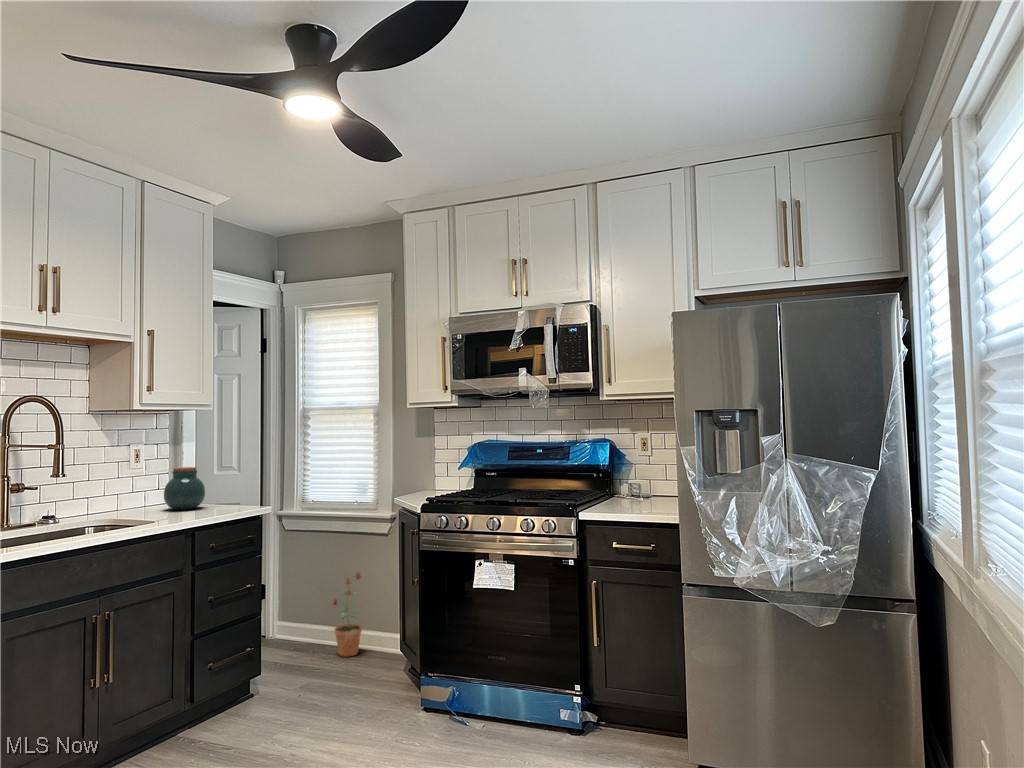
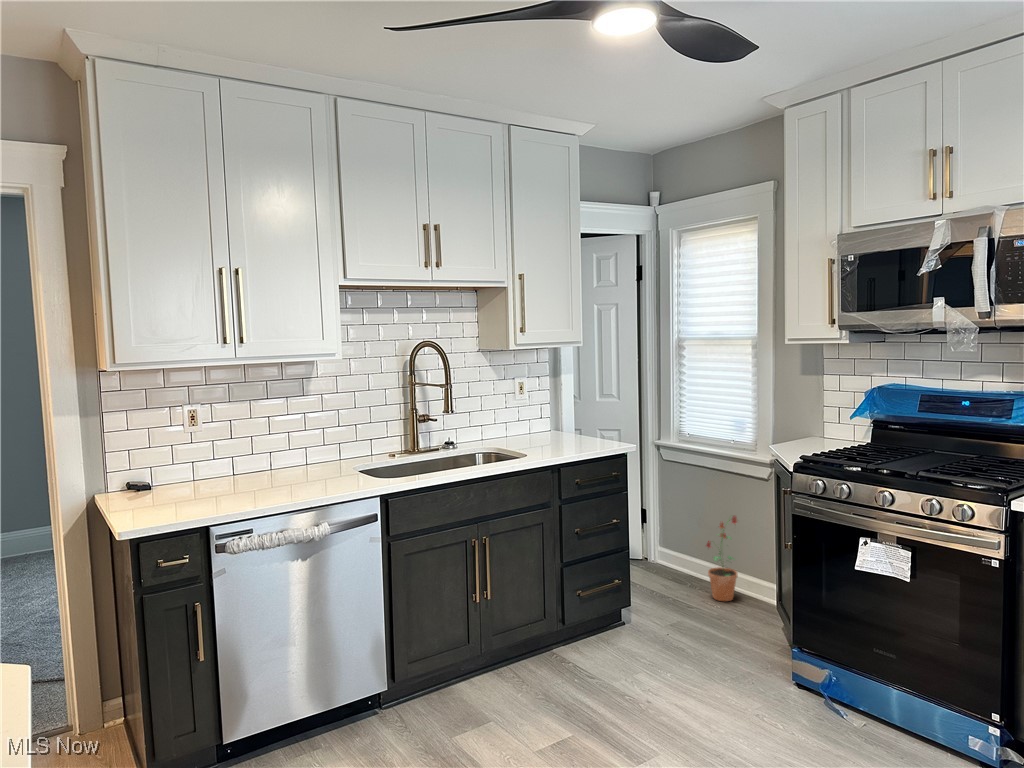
jar: present [164,467,205,510] -> none [540,402,576,443]

